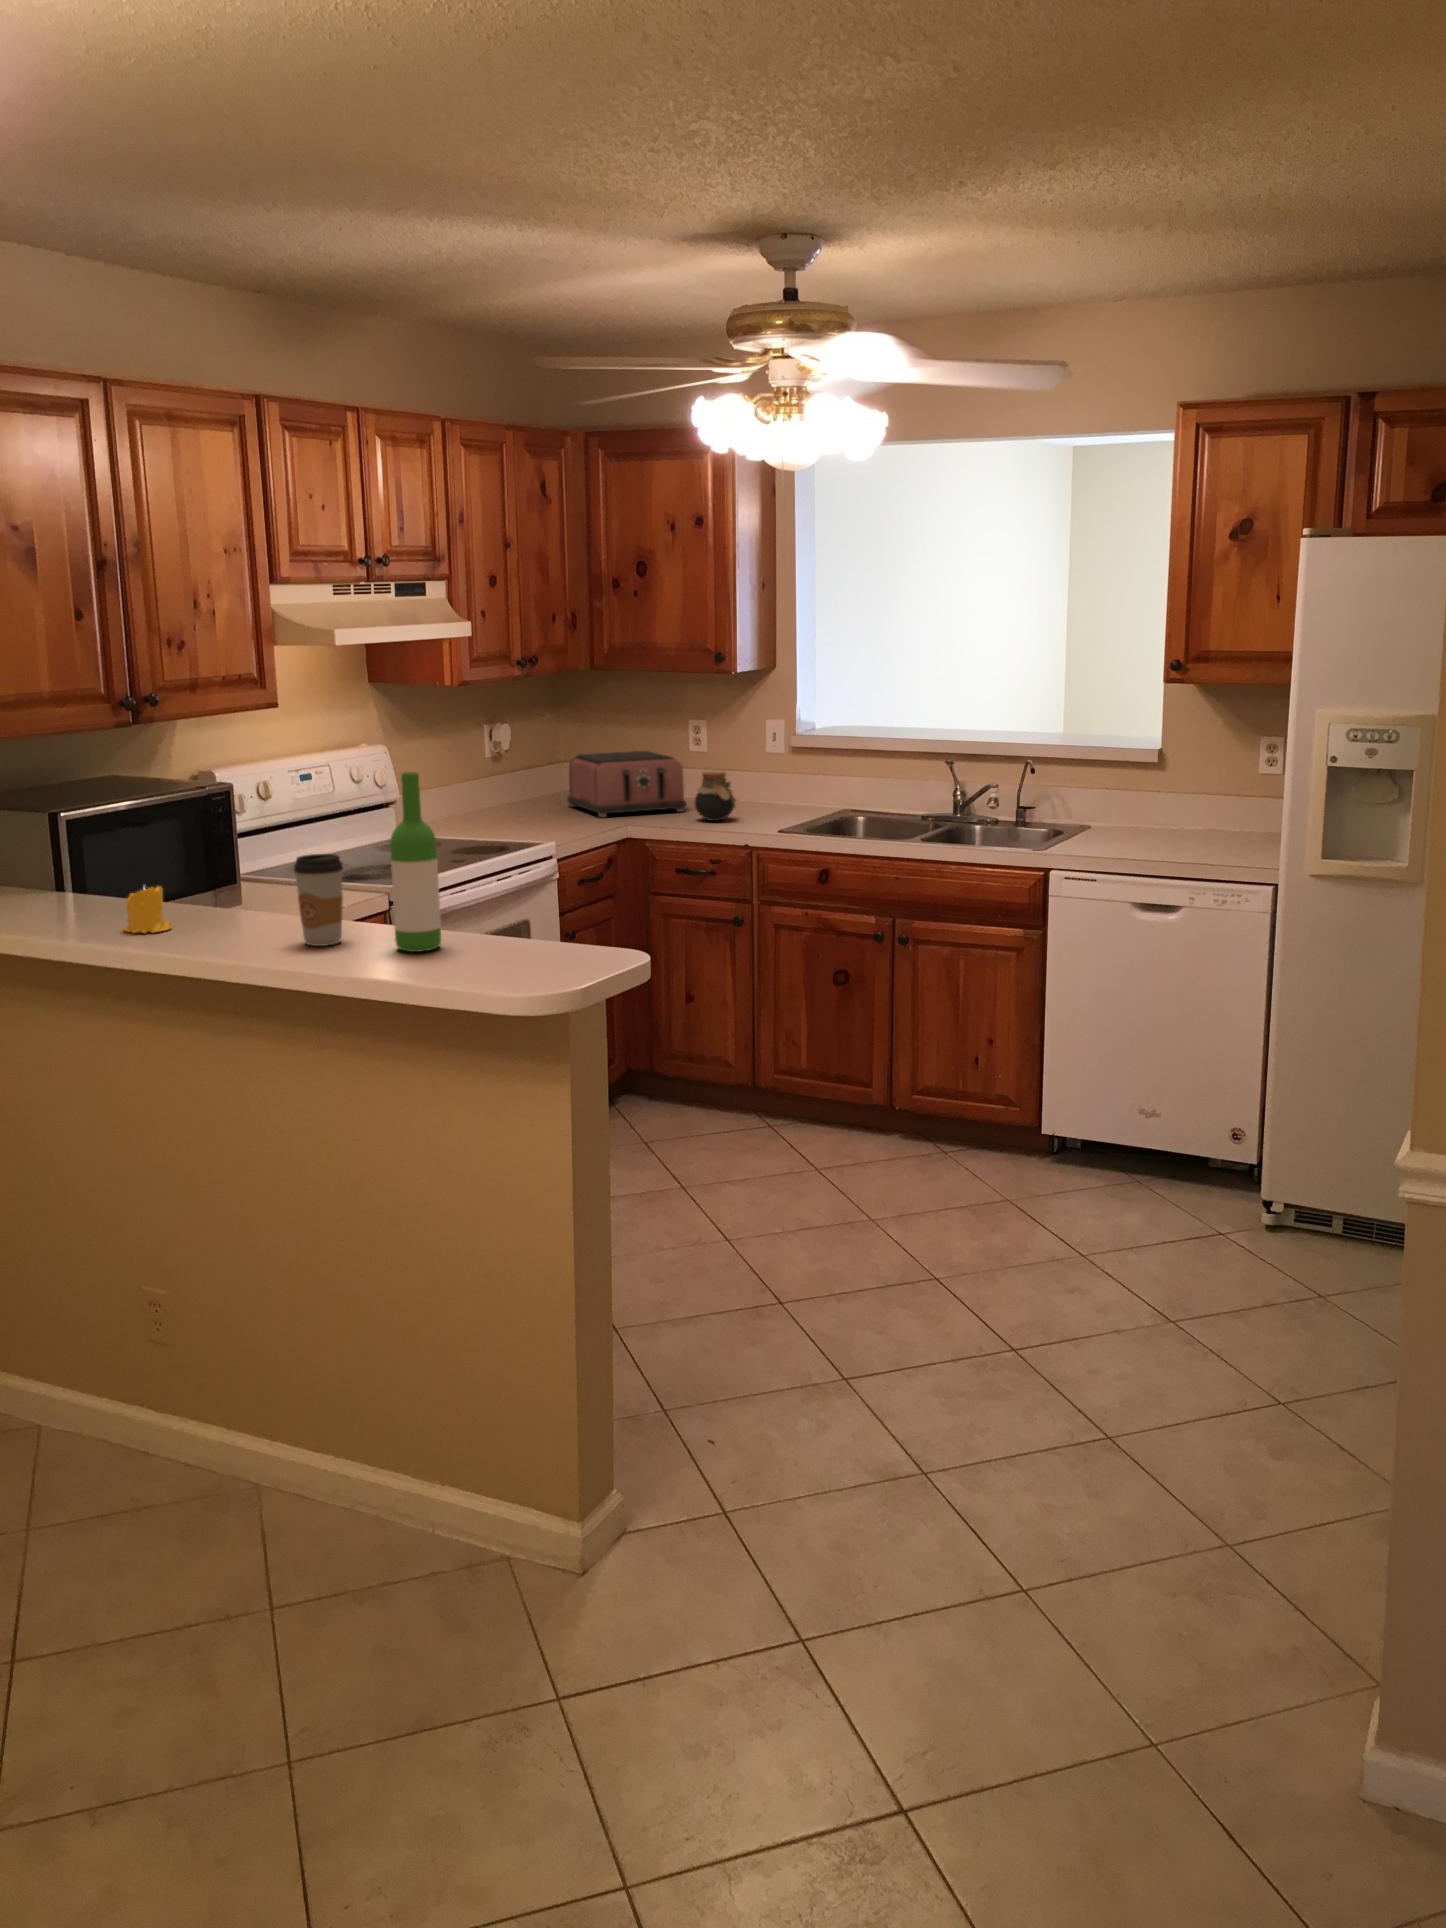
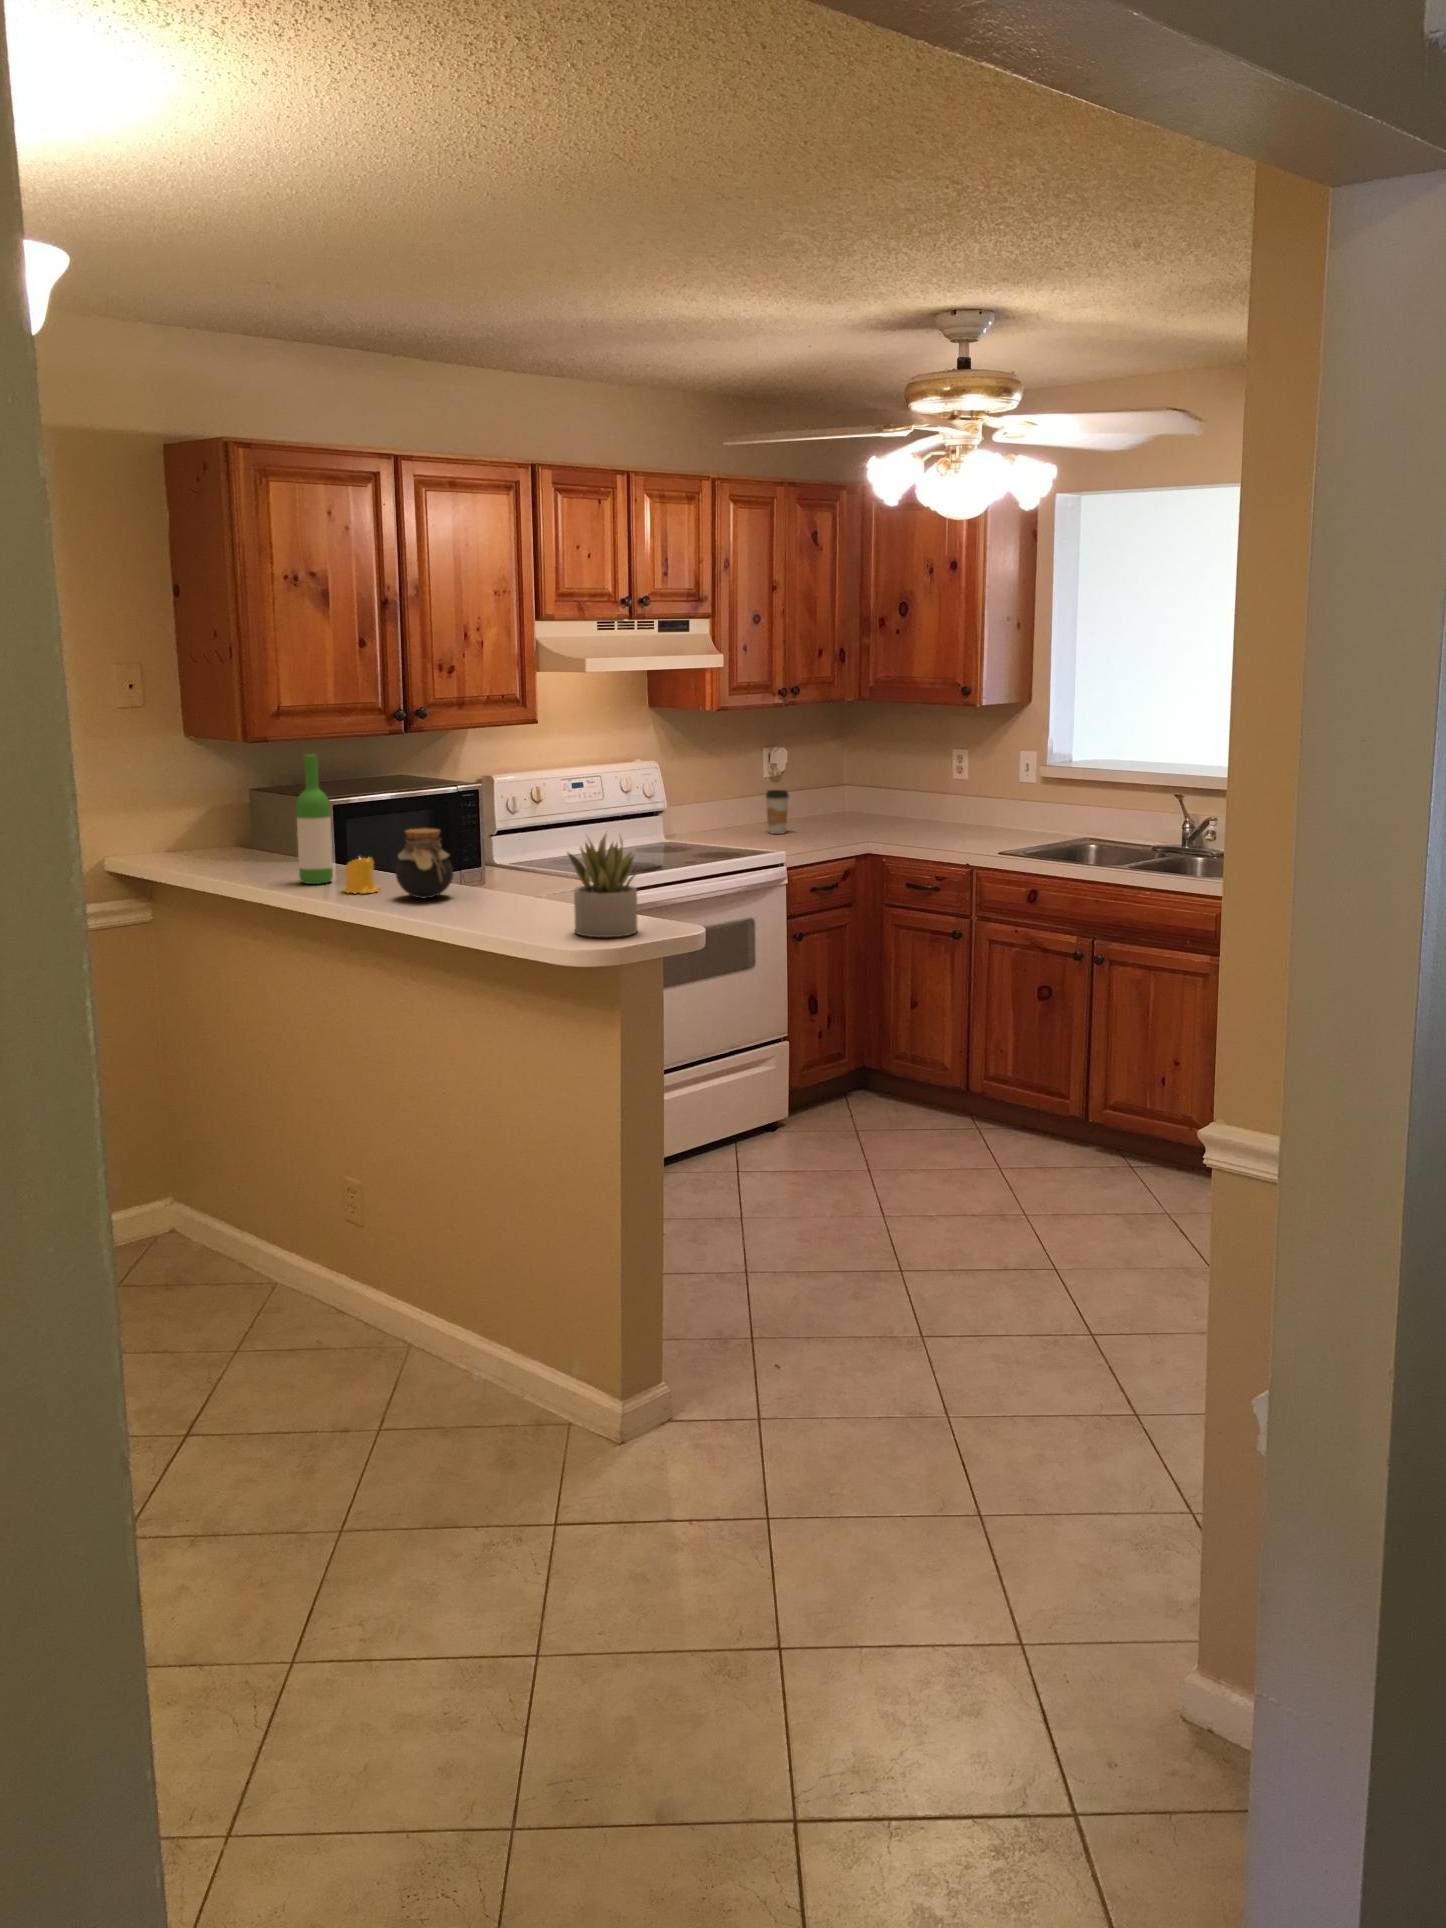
toaster: present [567,751,686,817] -> none [834,776,935,833]
wine bottle: present [390,772,441,952] -> present [296,754,333,884]
jar: present [694,772,736,821] -> present [396,828,453,898]
succulent plant: none [468,840,564,969] -> present [567,834,638,937]
coffee cup: present [294,854,343,946] -> present [766,790,789,834]

